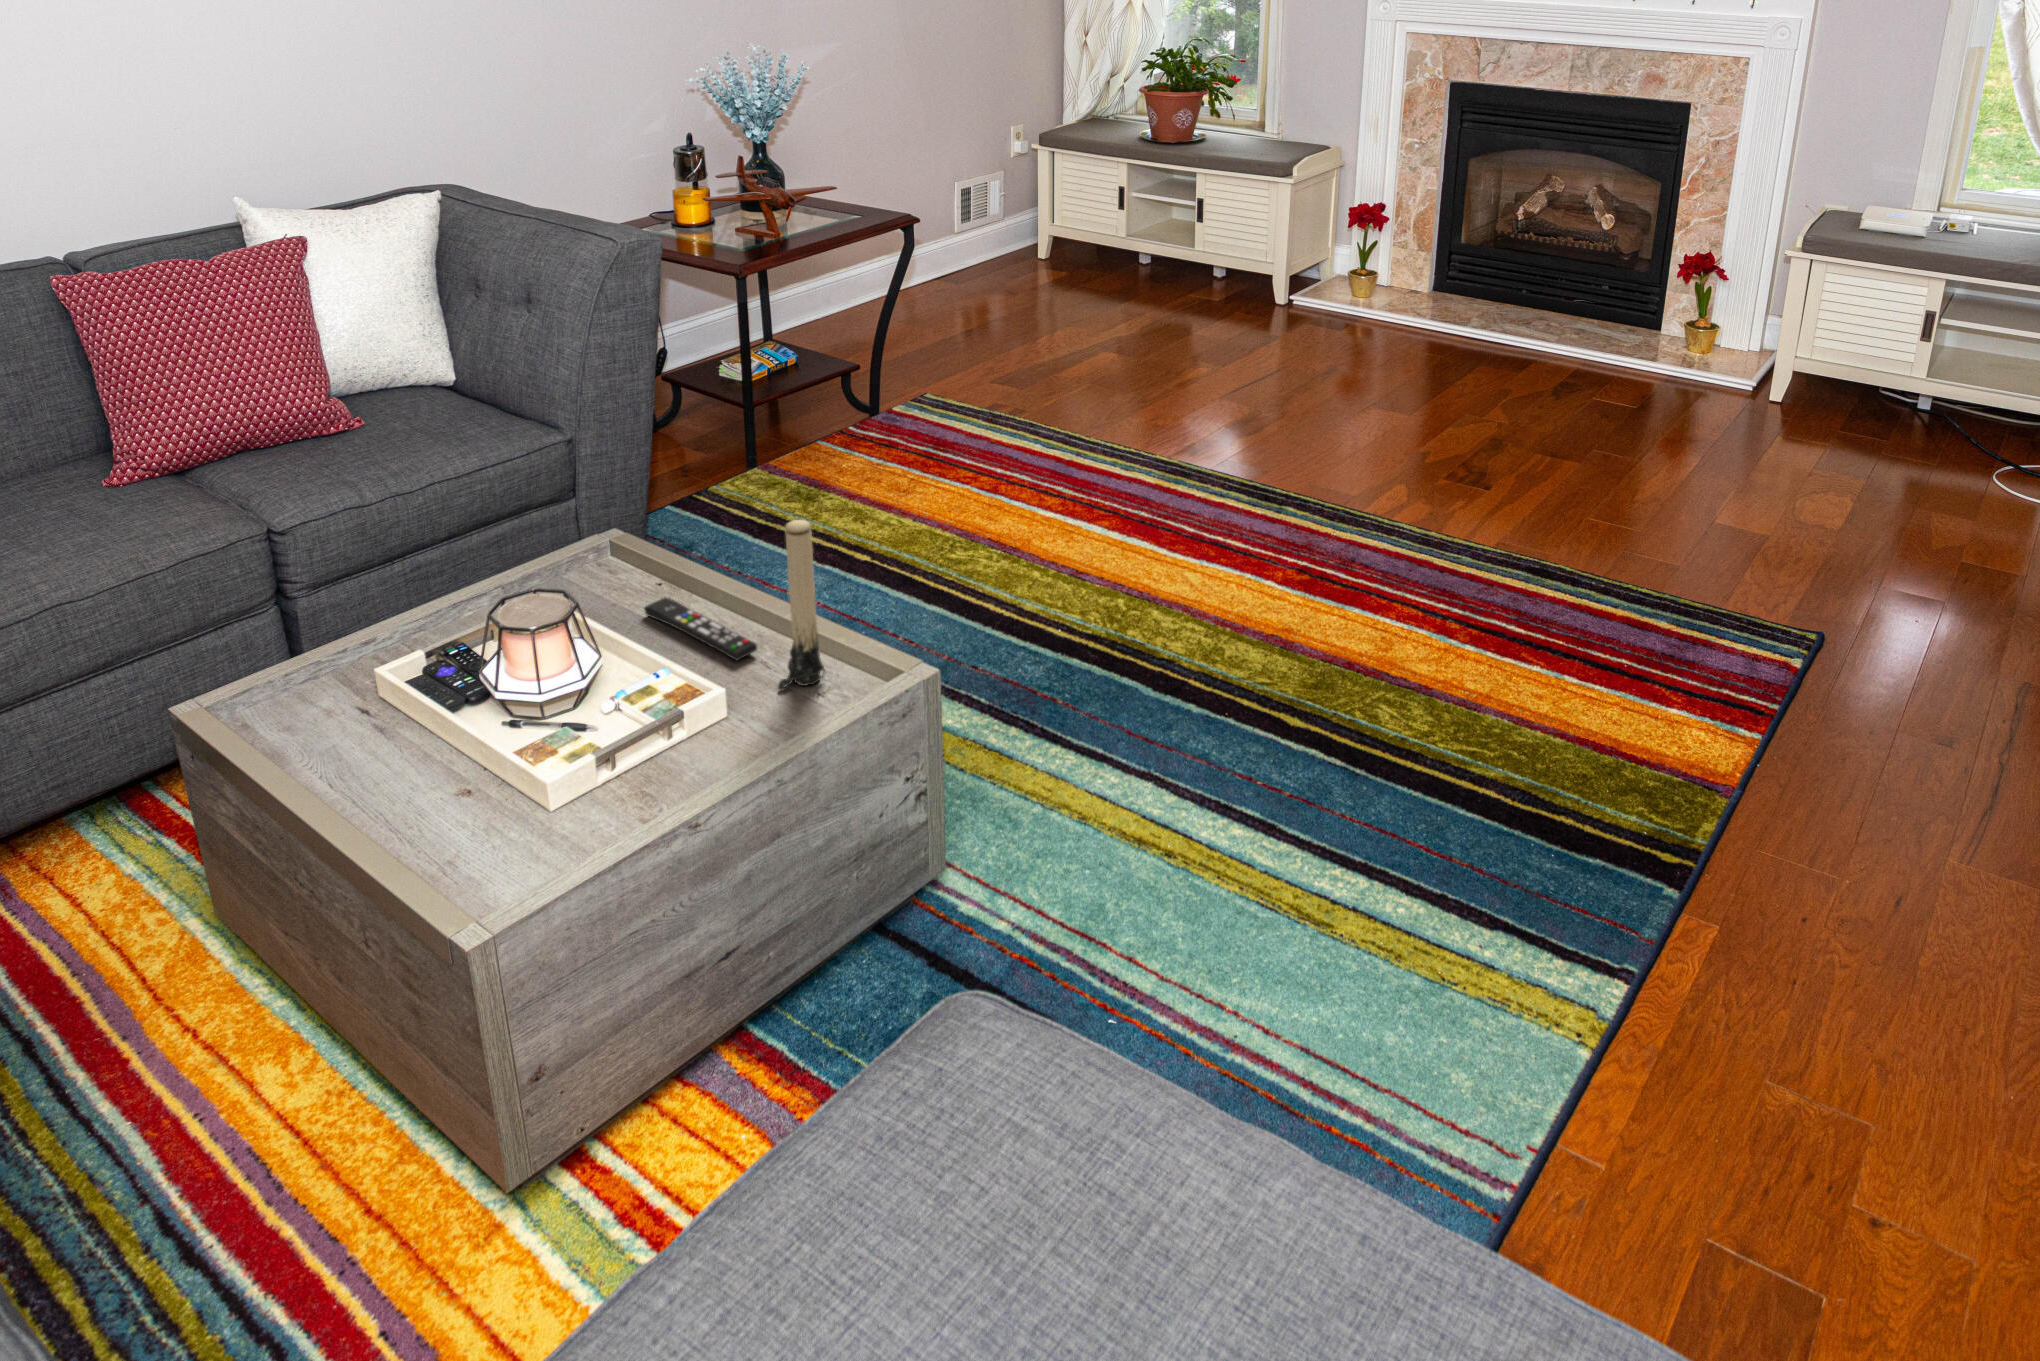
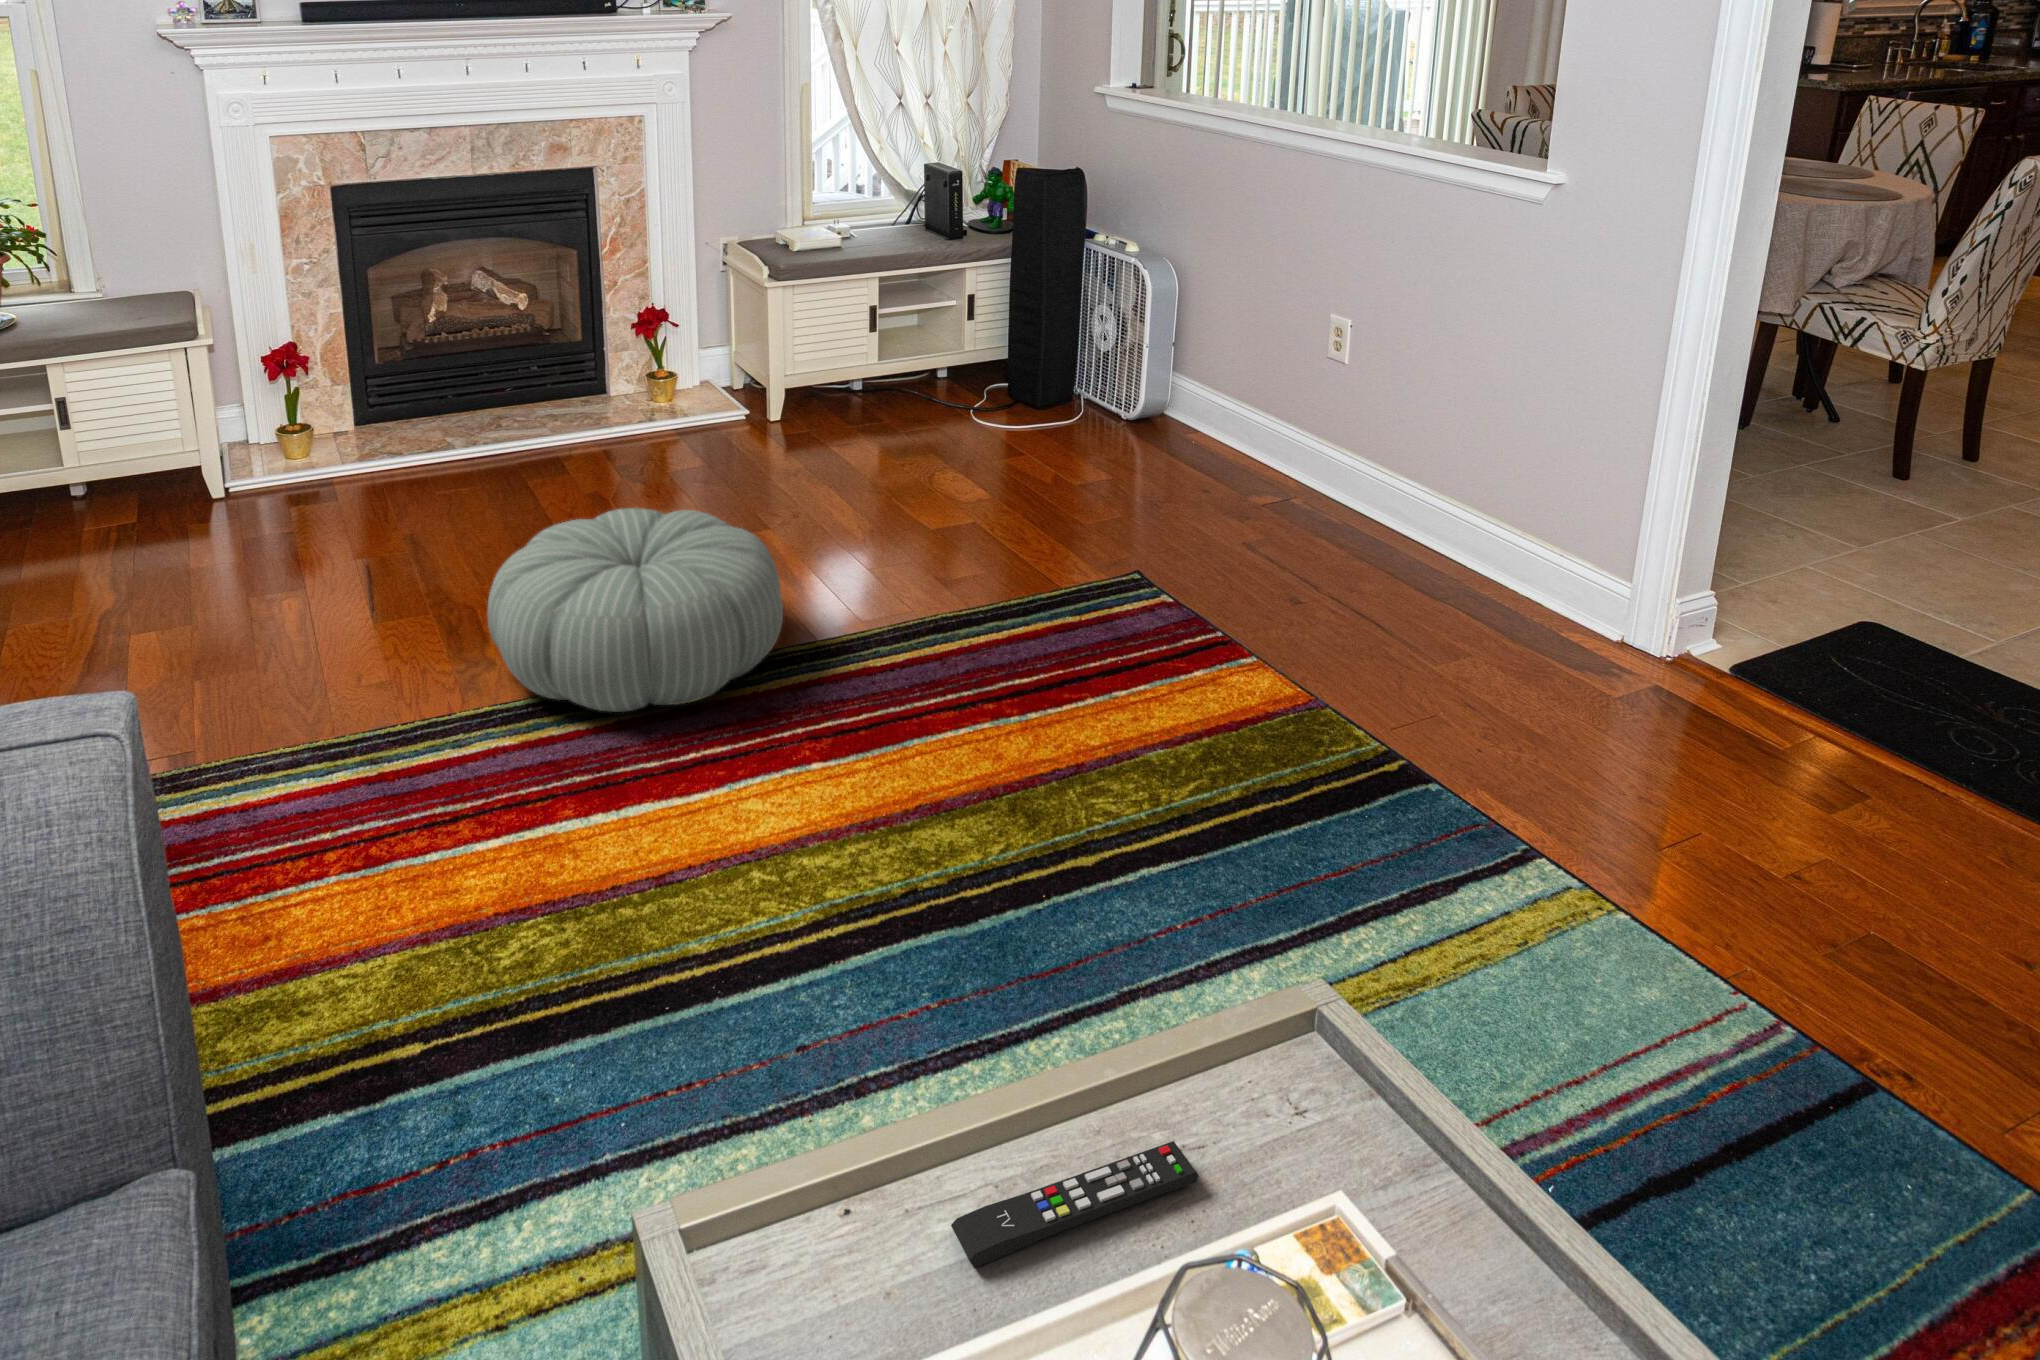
pouf: none [1187,359,1432,518] -> present [488,508,783,712]
candle: present [778,520,825,690] -> none [1246,889,1311,1159]

